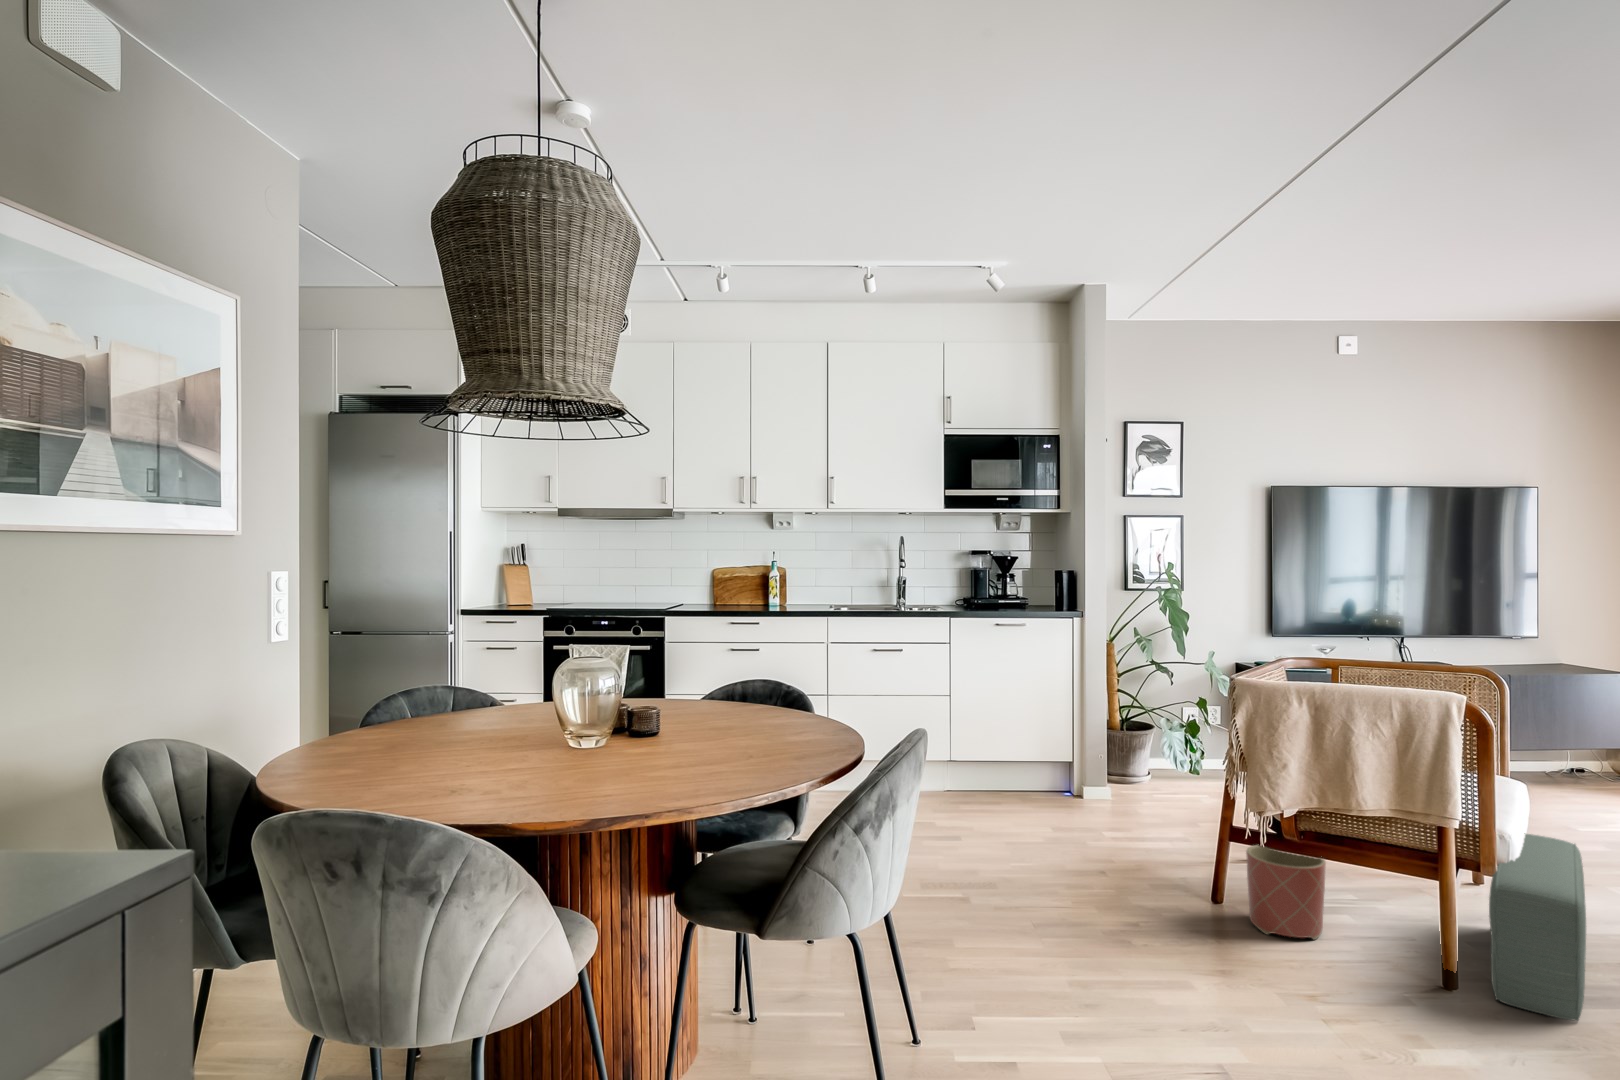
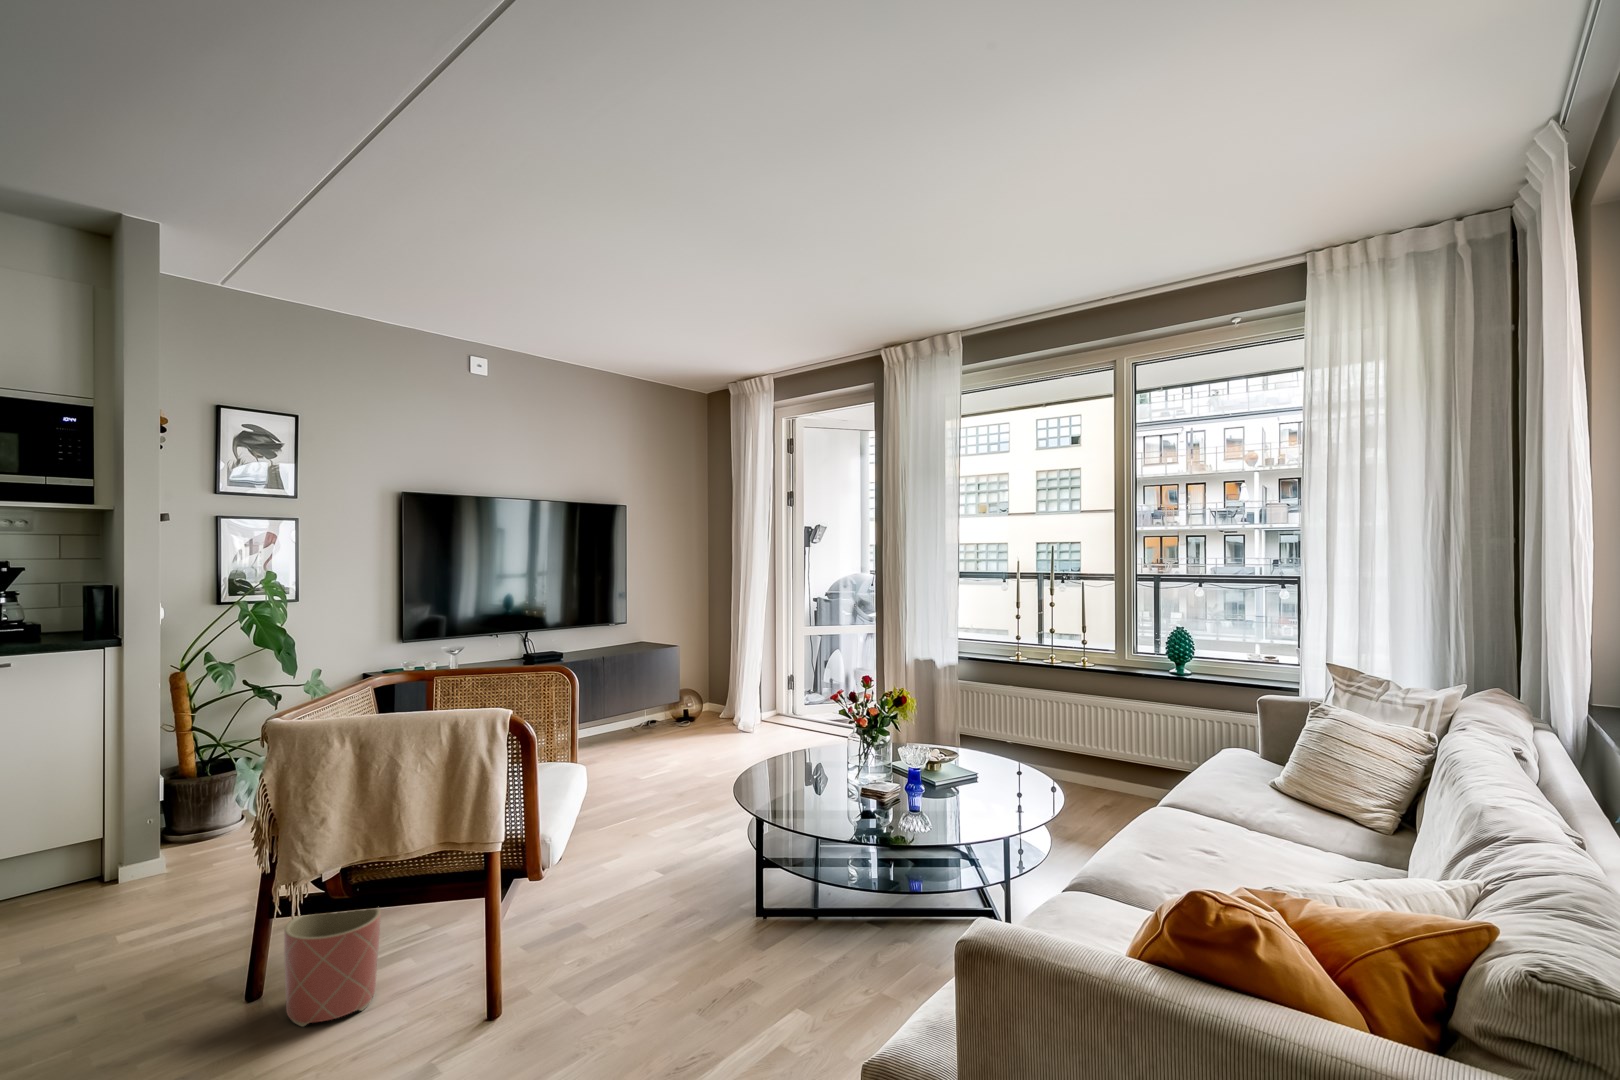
pouf: present [1489,834,1586,1021] -> none [531,823,616,1018]

